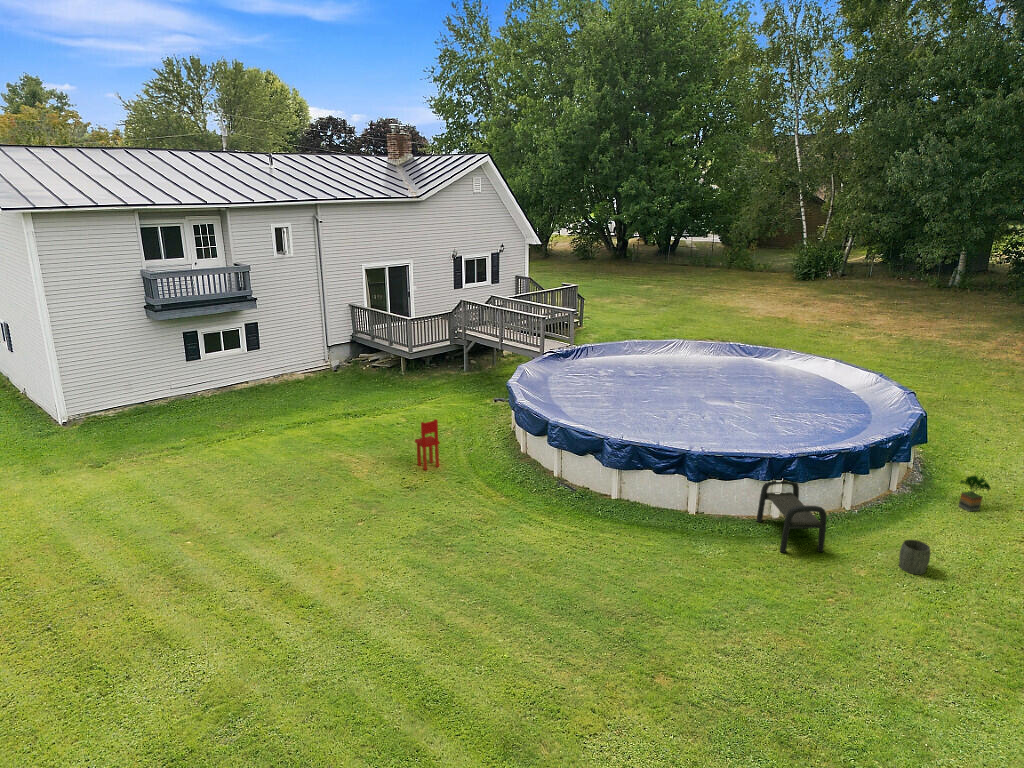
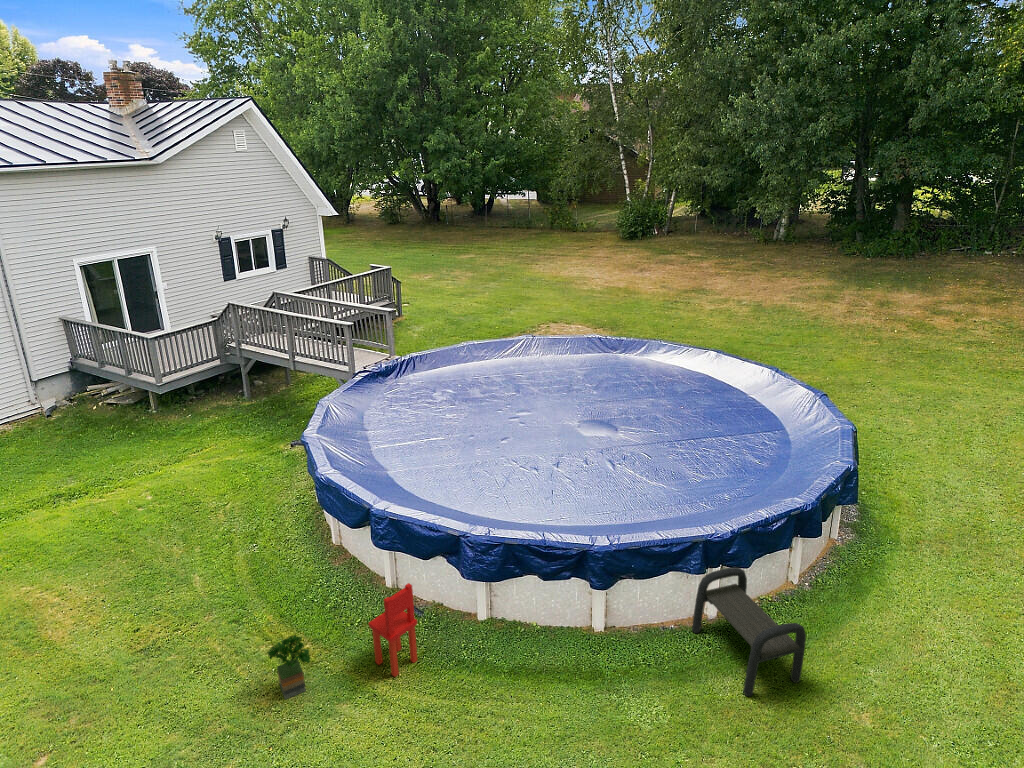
chair: present [415,419,440,470] -> present [368,583,417,677]
potted tree: present [959,476,991,512] -> present [267,635,310,699]
woven basket: present [899,540,930,575] -> none [903,649,949,704]

